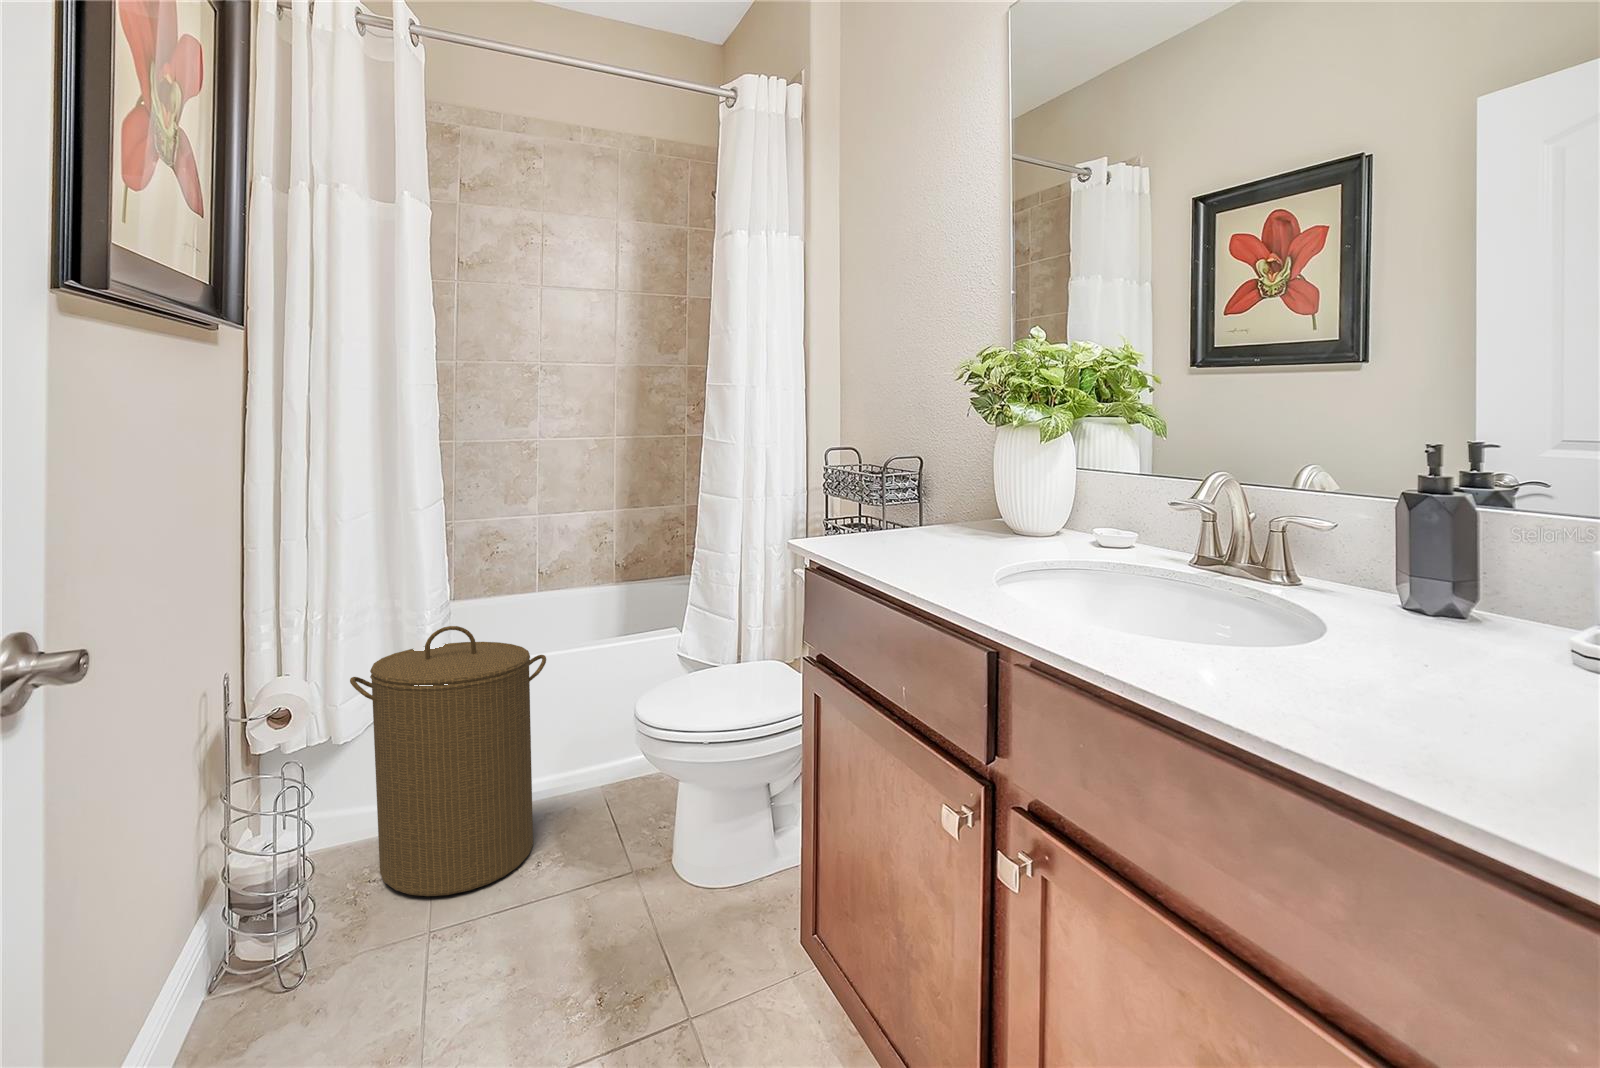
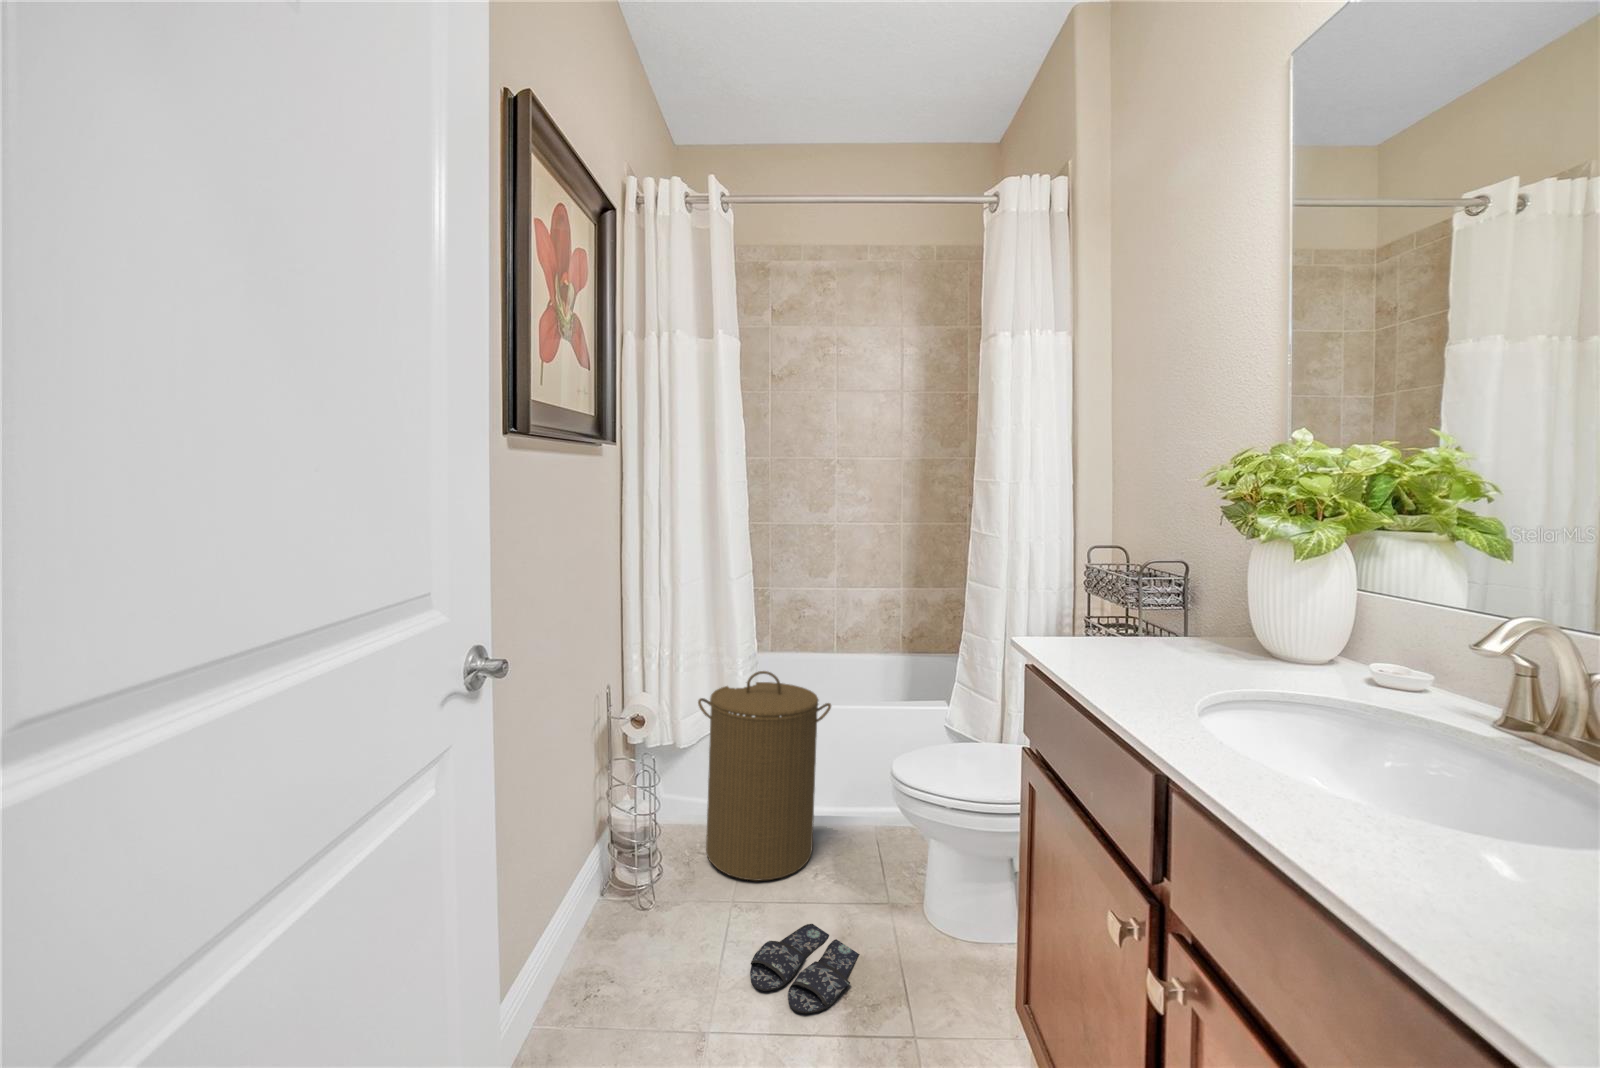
slippers: none [501,910,630,1003] -> present [750,924,860,1014]

